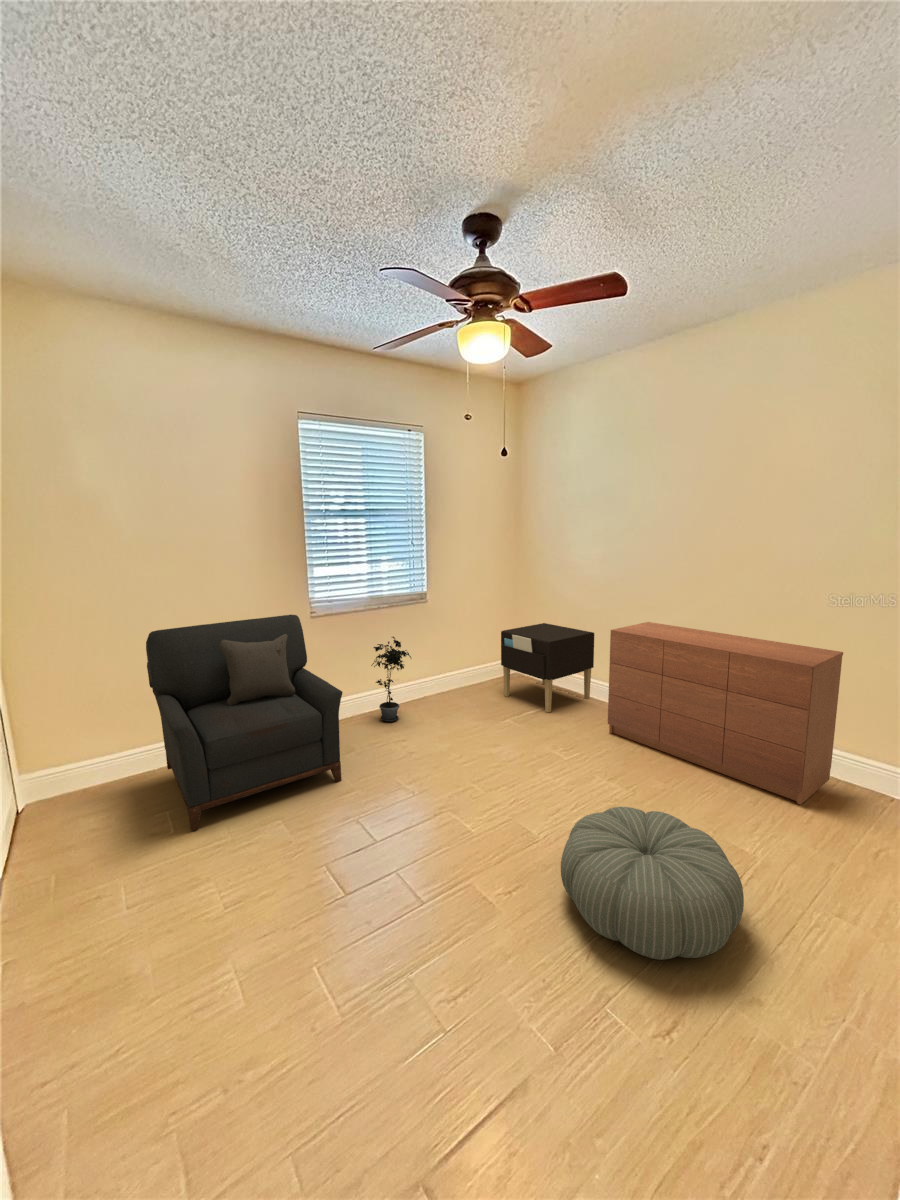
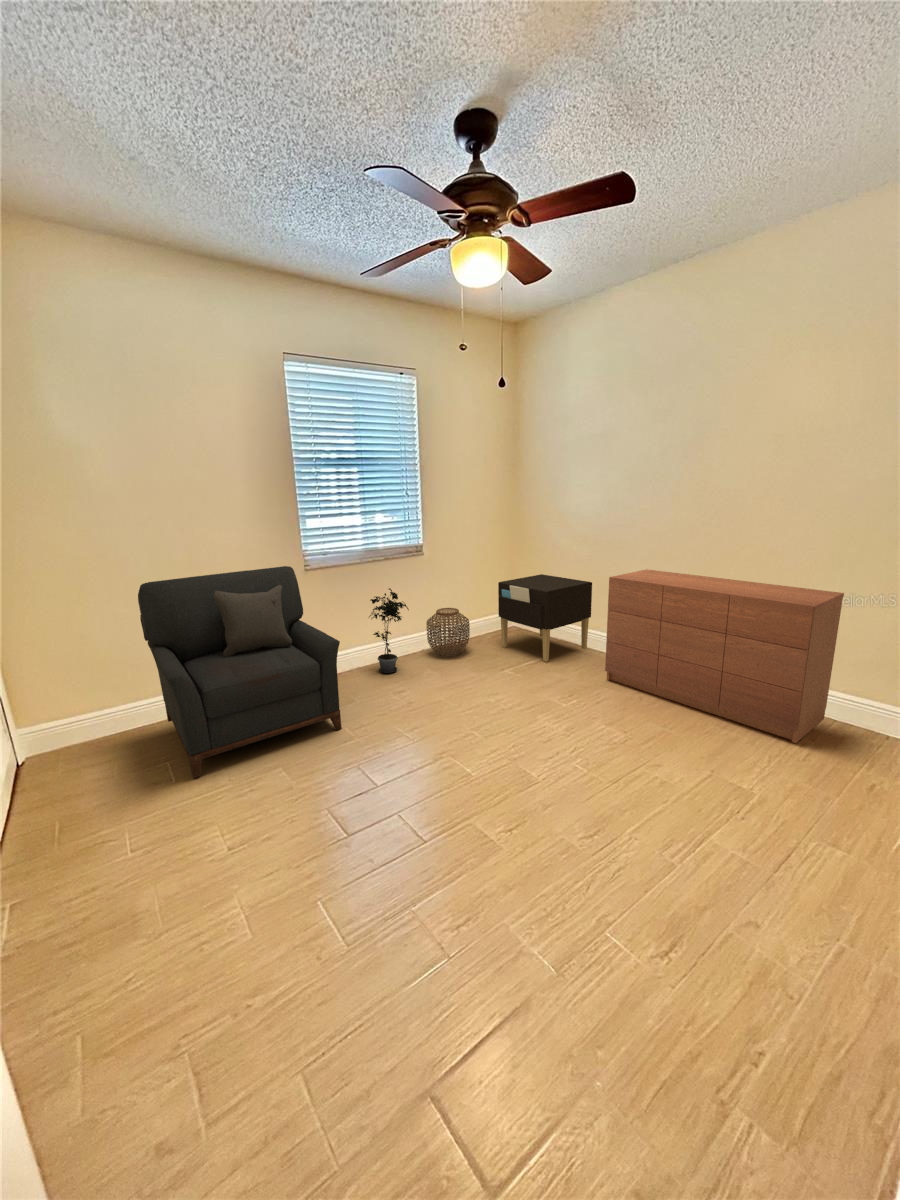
woven basket: none [429,656,472,705] -> present [426,608,470,657]
pouf: present [561,807,744,960] -> none [561,746,741,887]

